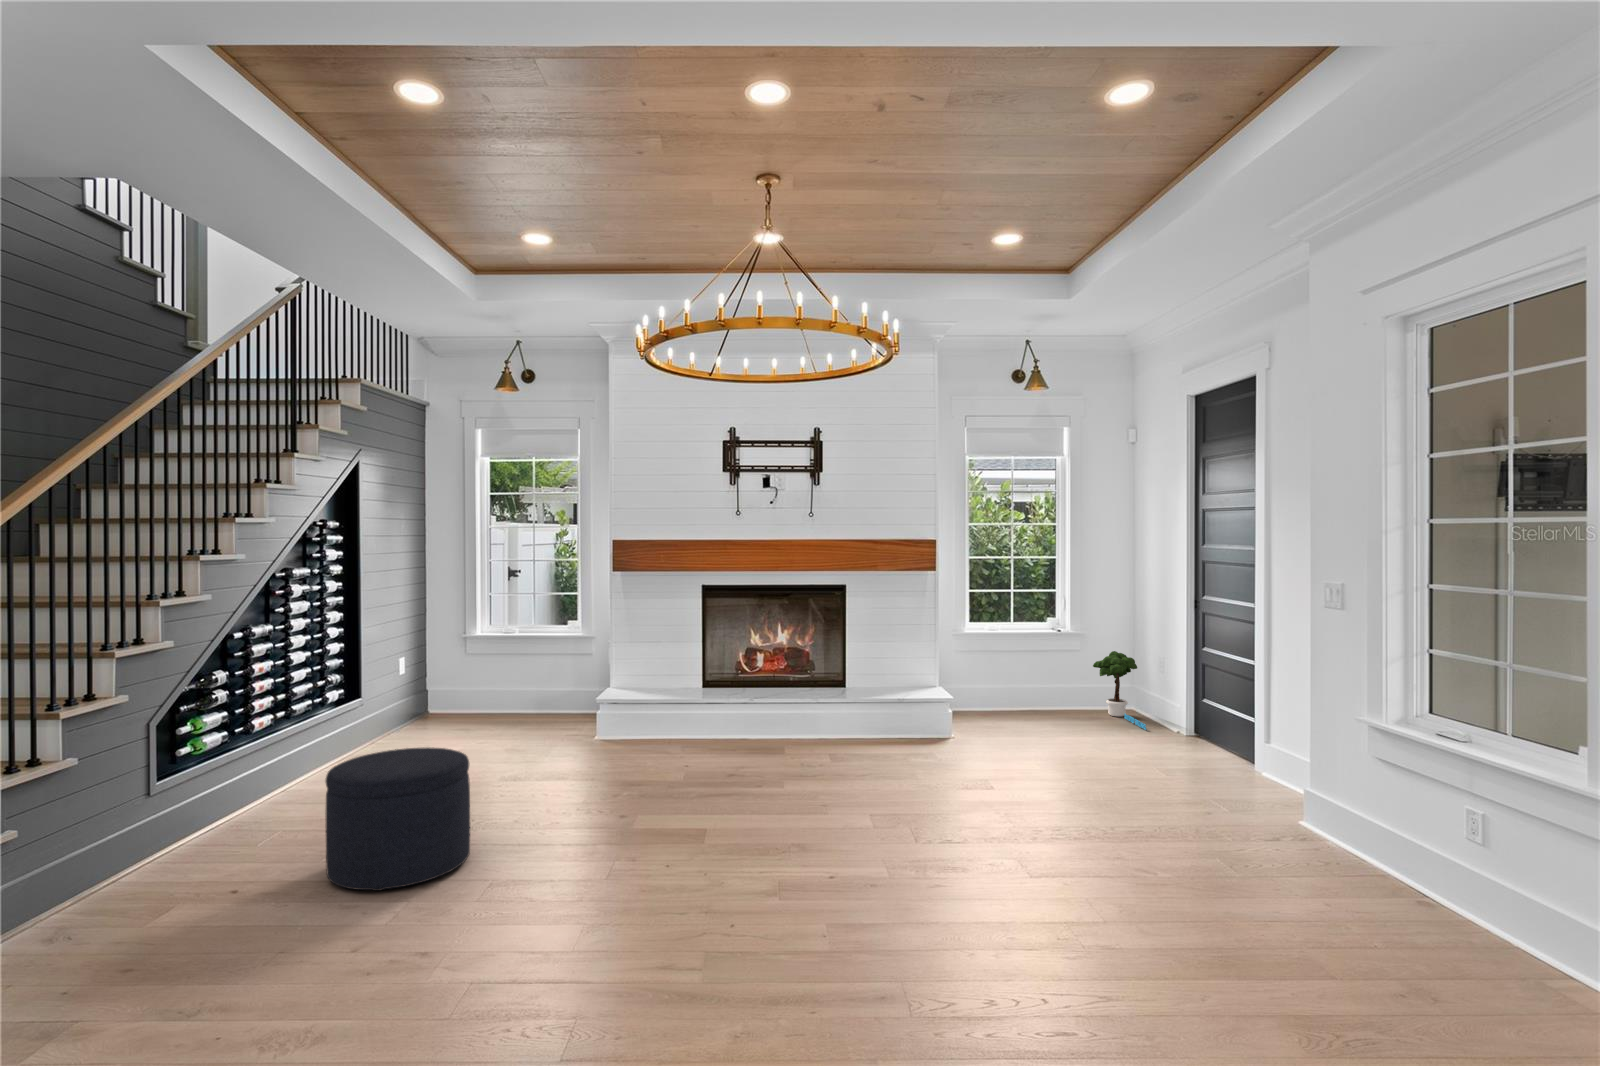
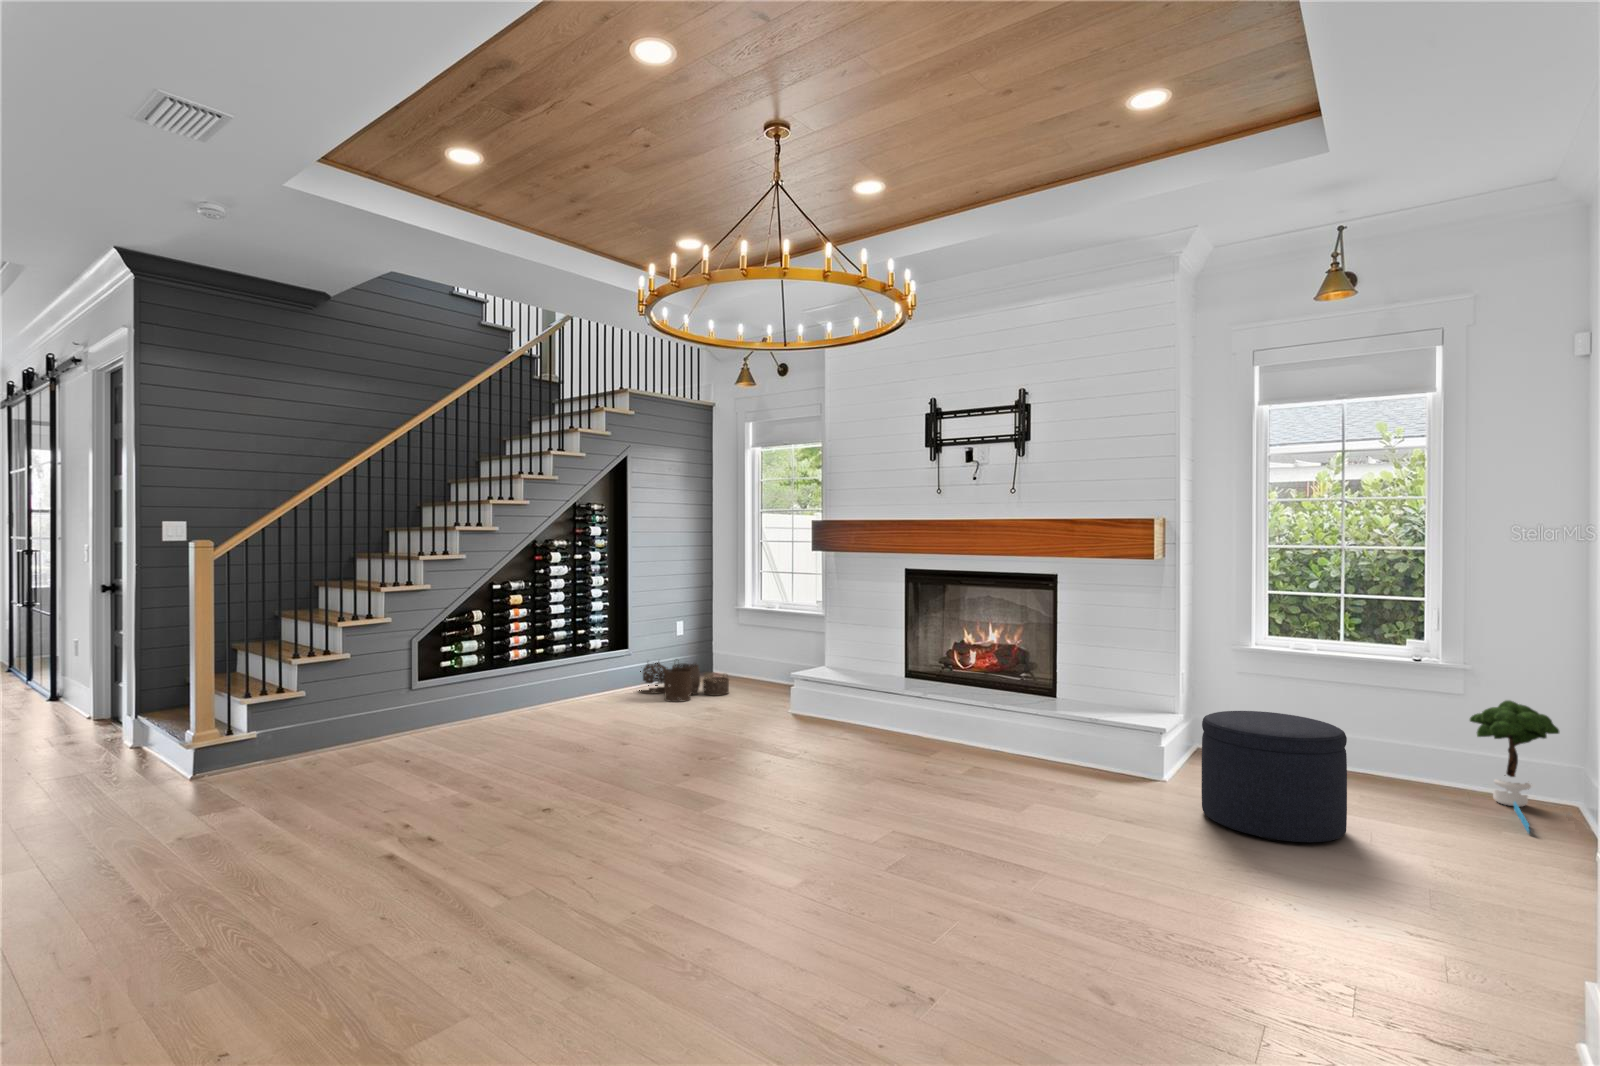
woven basket: none [376,698,492,746] -> present [638,661,729,702]
ottoman: present [325,747,470,891] -> present [1201,711,1347,842]

